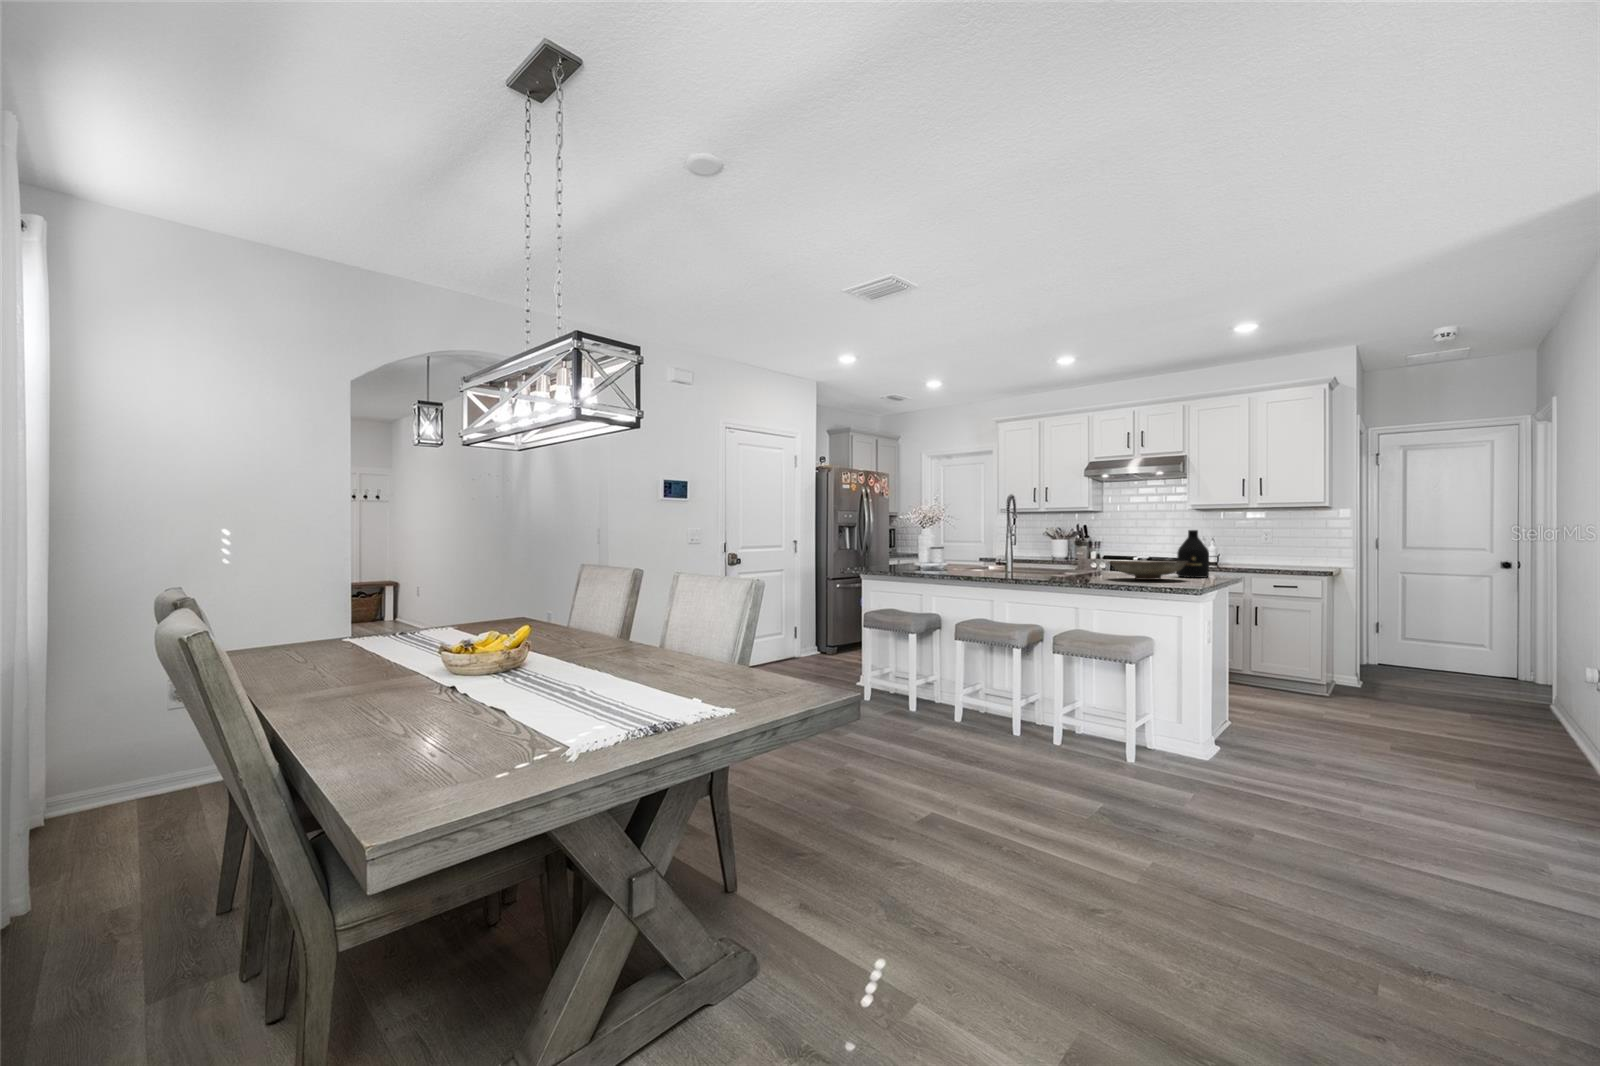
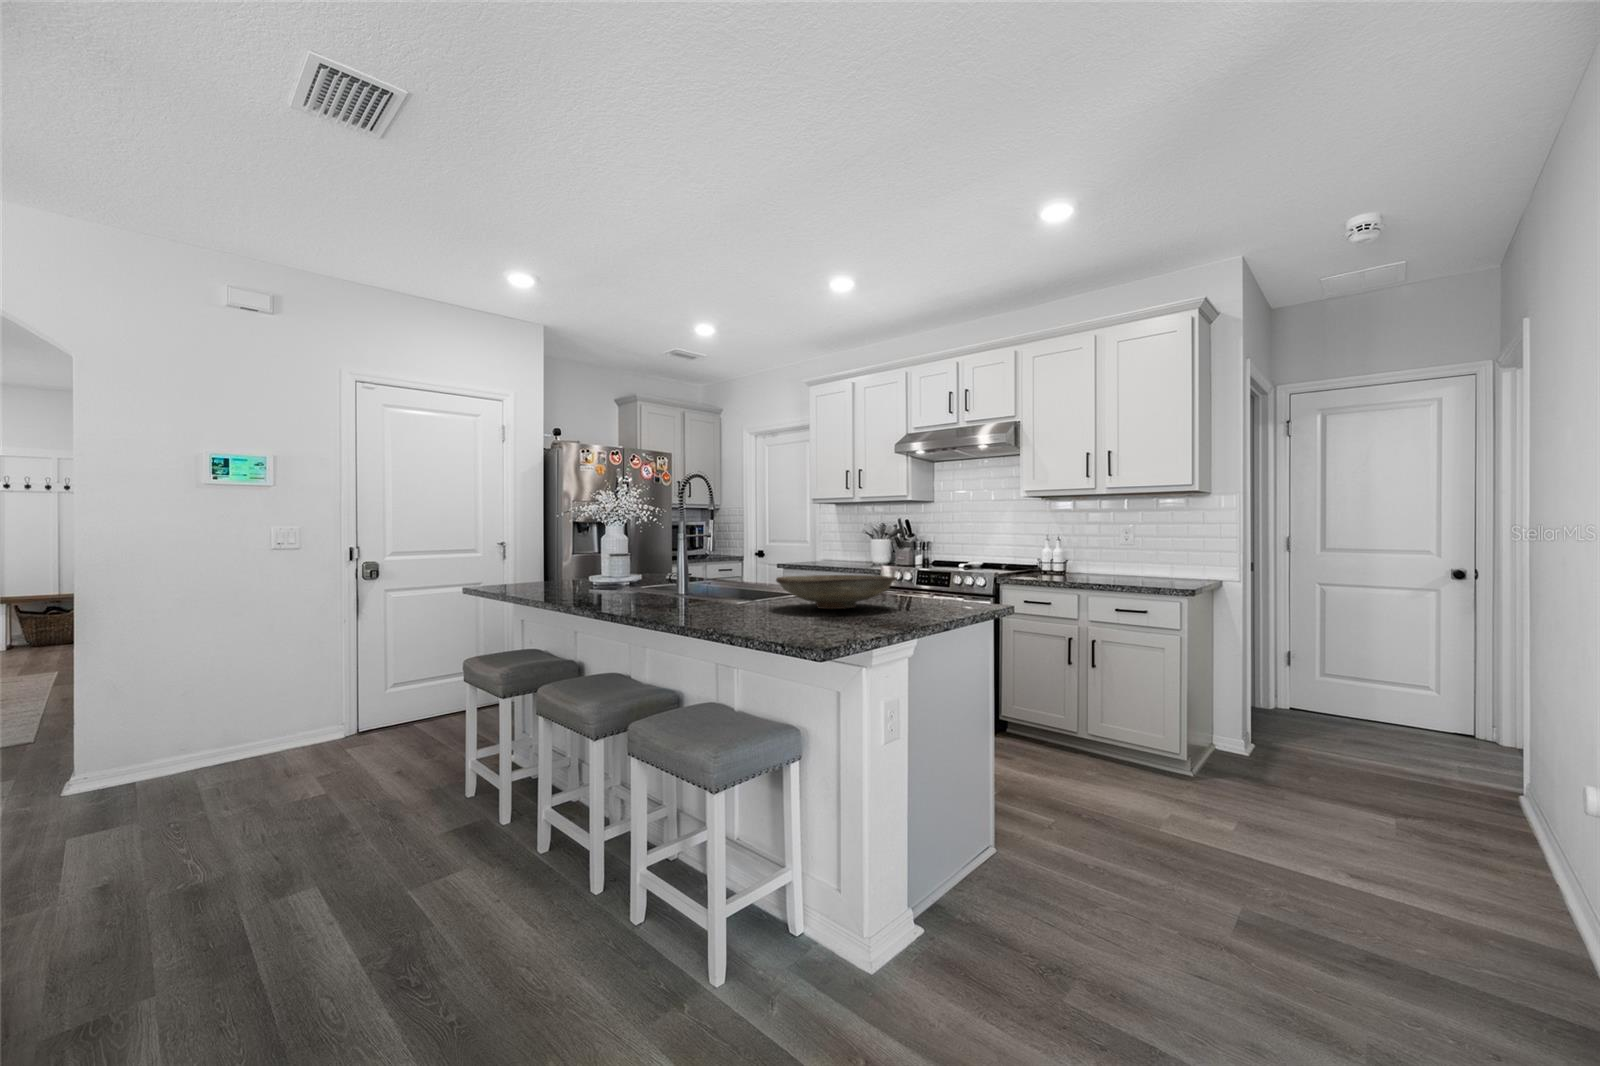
bottle: present [1177,530,1209,578] -> none [914,524,960,603]

